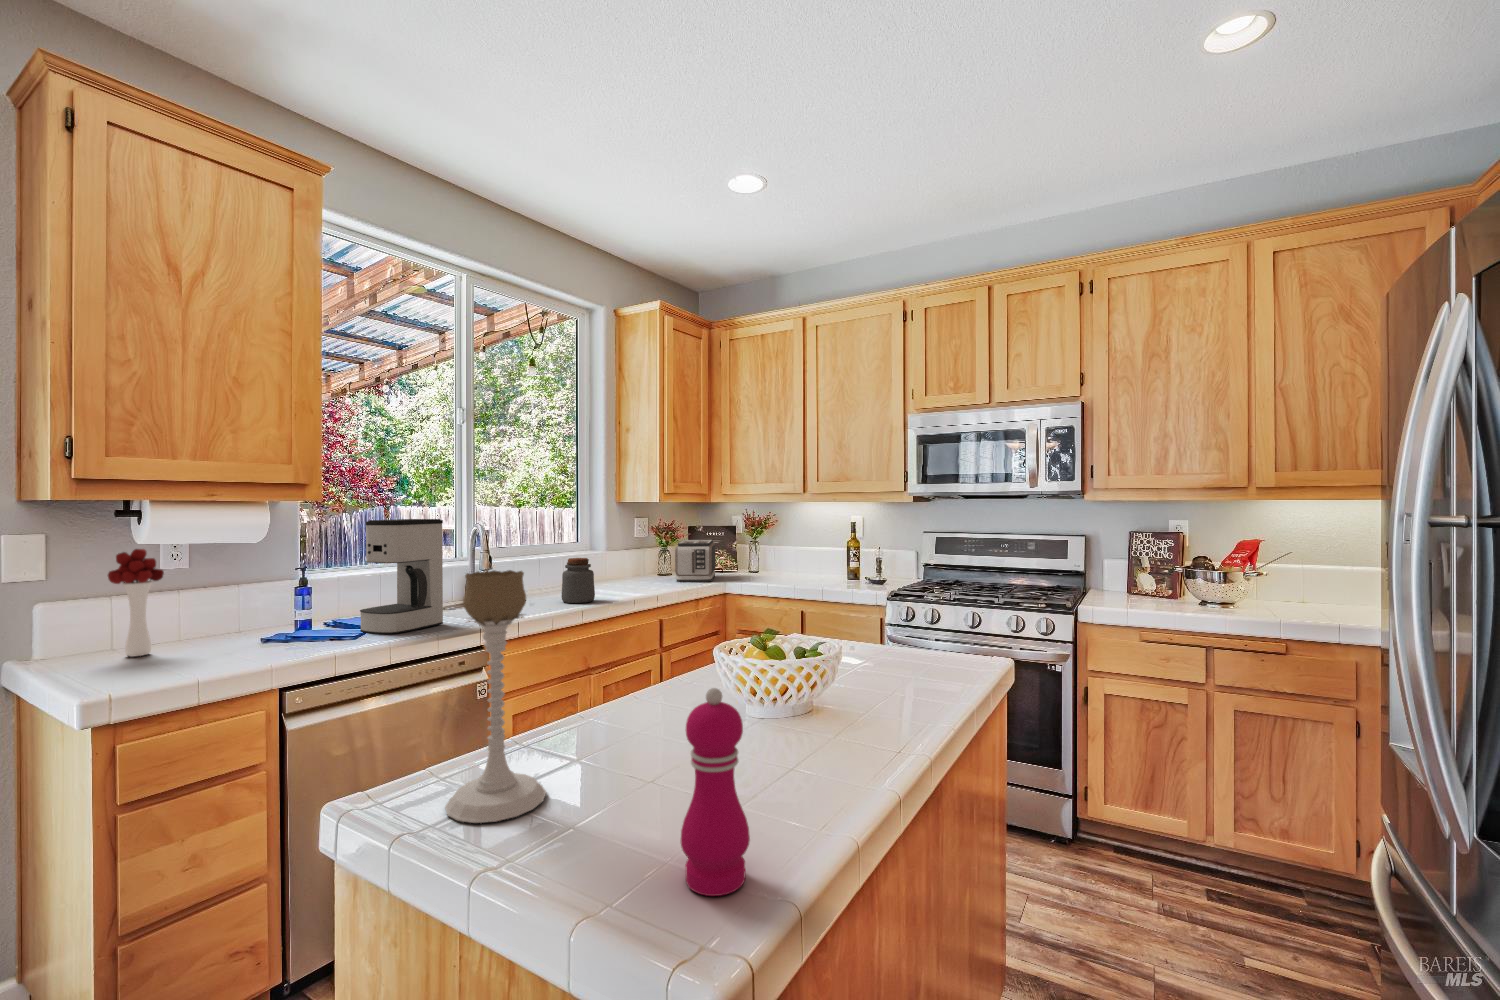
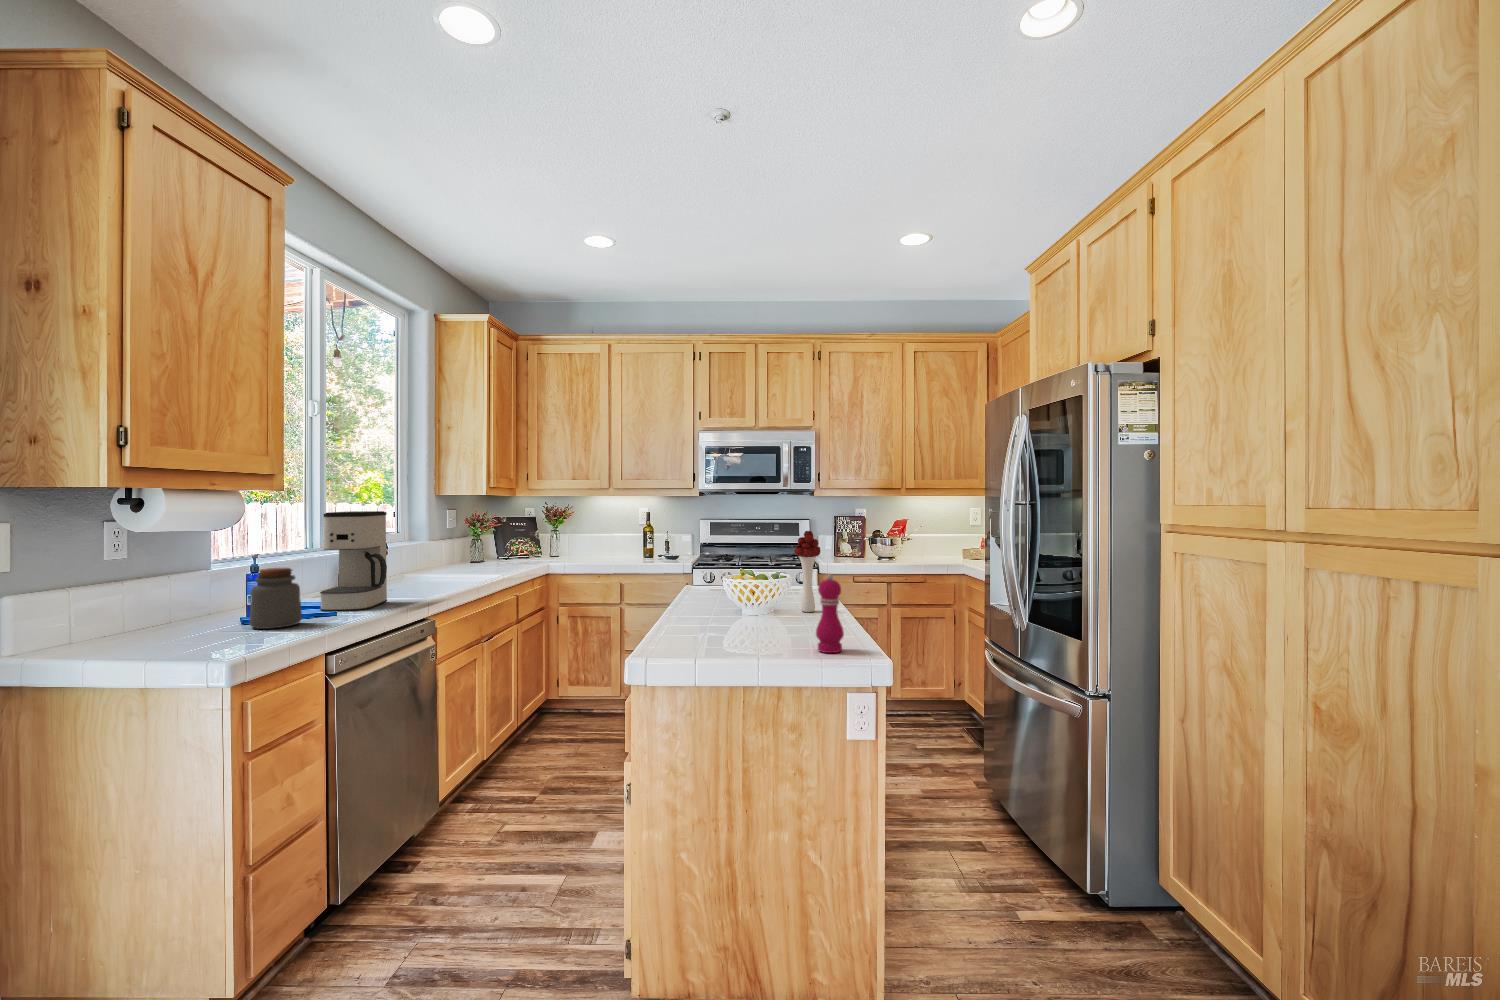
toaster: present [675,540,716,582] -> none [497,529,536,566]
flower bouquet: present [108,549,164,657] -> present [794,531,820,612]
jar: present [562,558,595,603] -> present [249,568,302,629]
candle holder: present [445,570,546,823] -> none [673,533,720,654]

